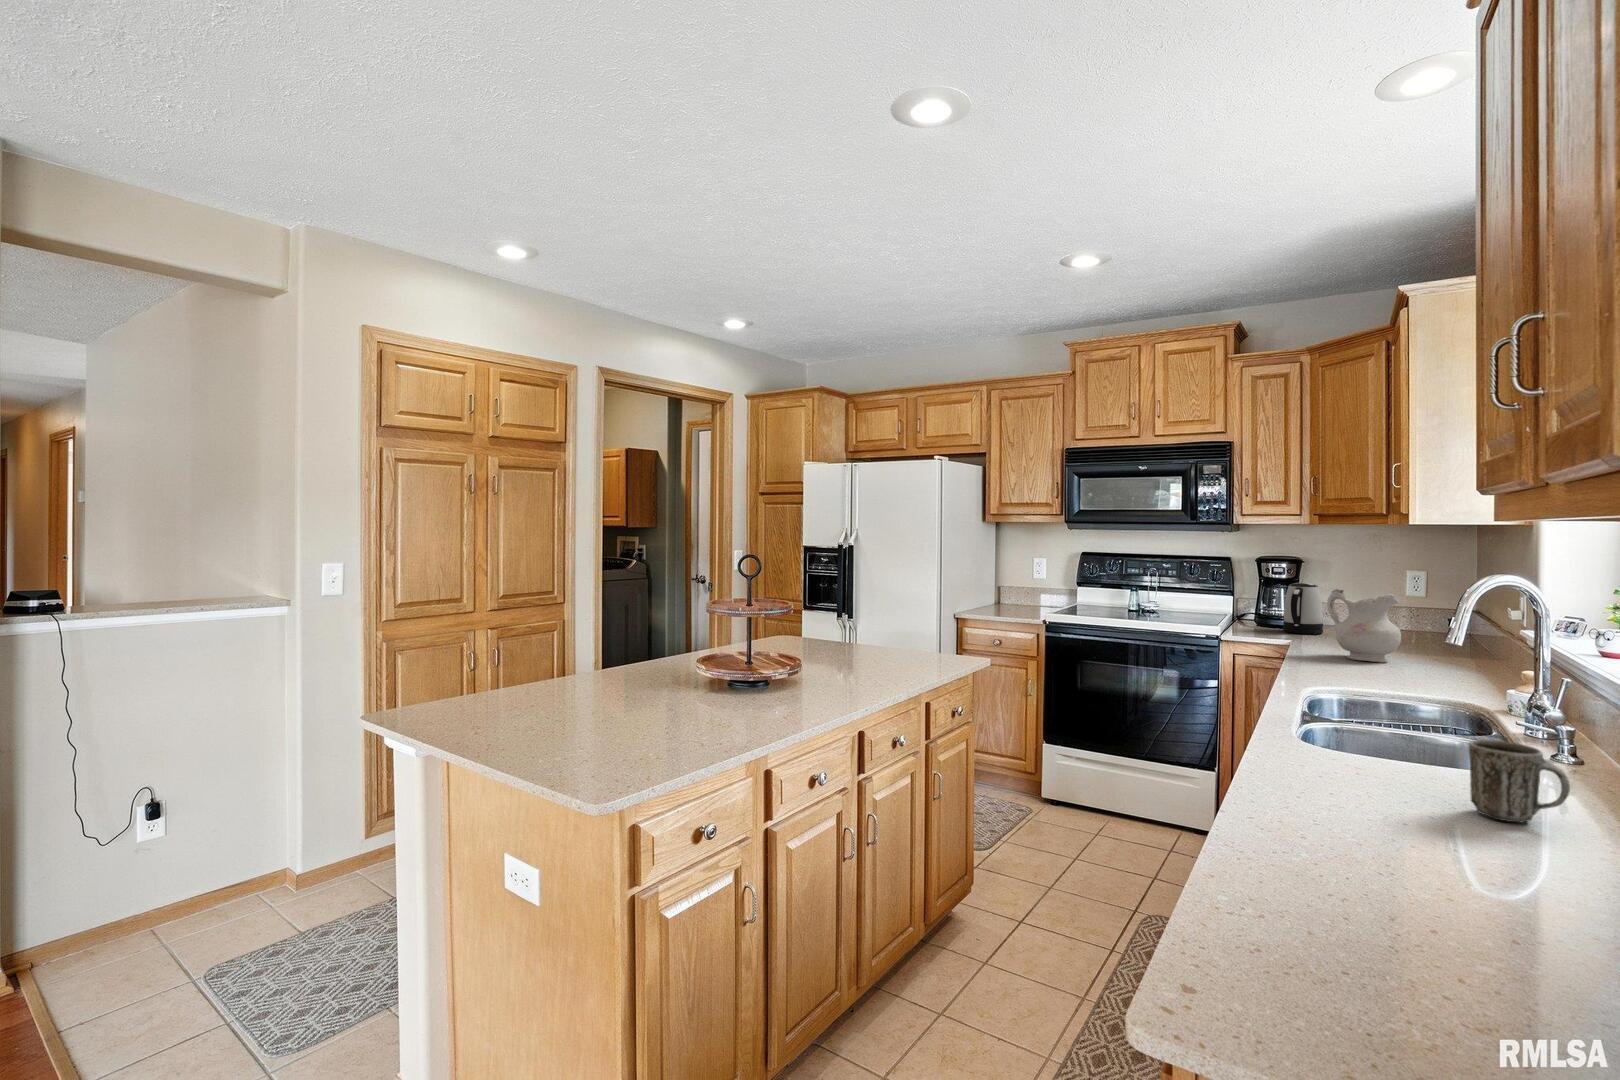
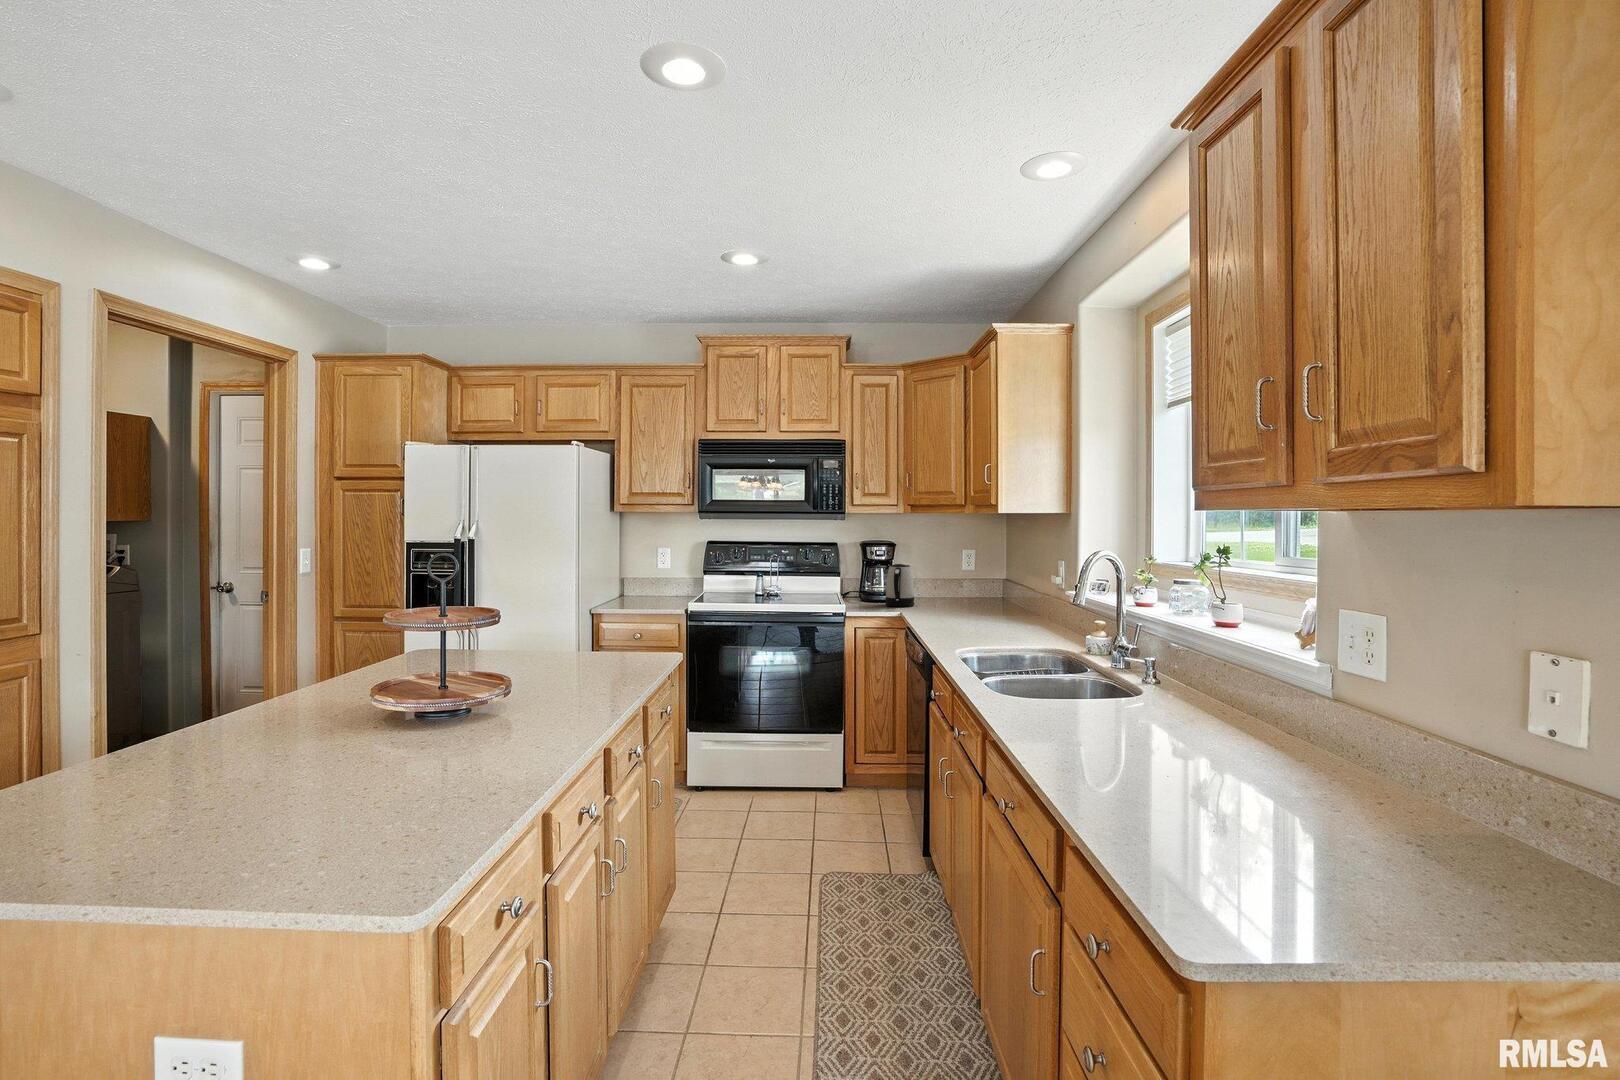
ceramic pitcher: present [1327,589,1401,662] -> none [935,568,986,625]
mug: present [1468,740,1570,823] -> none [1133,675,1192,733]

